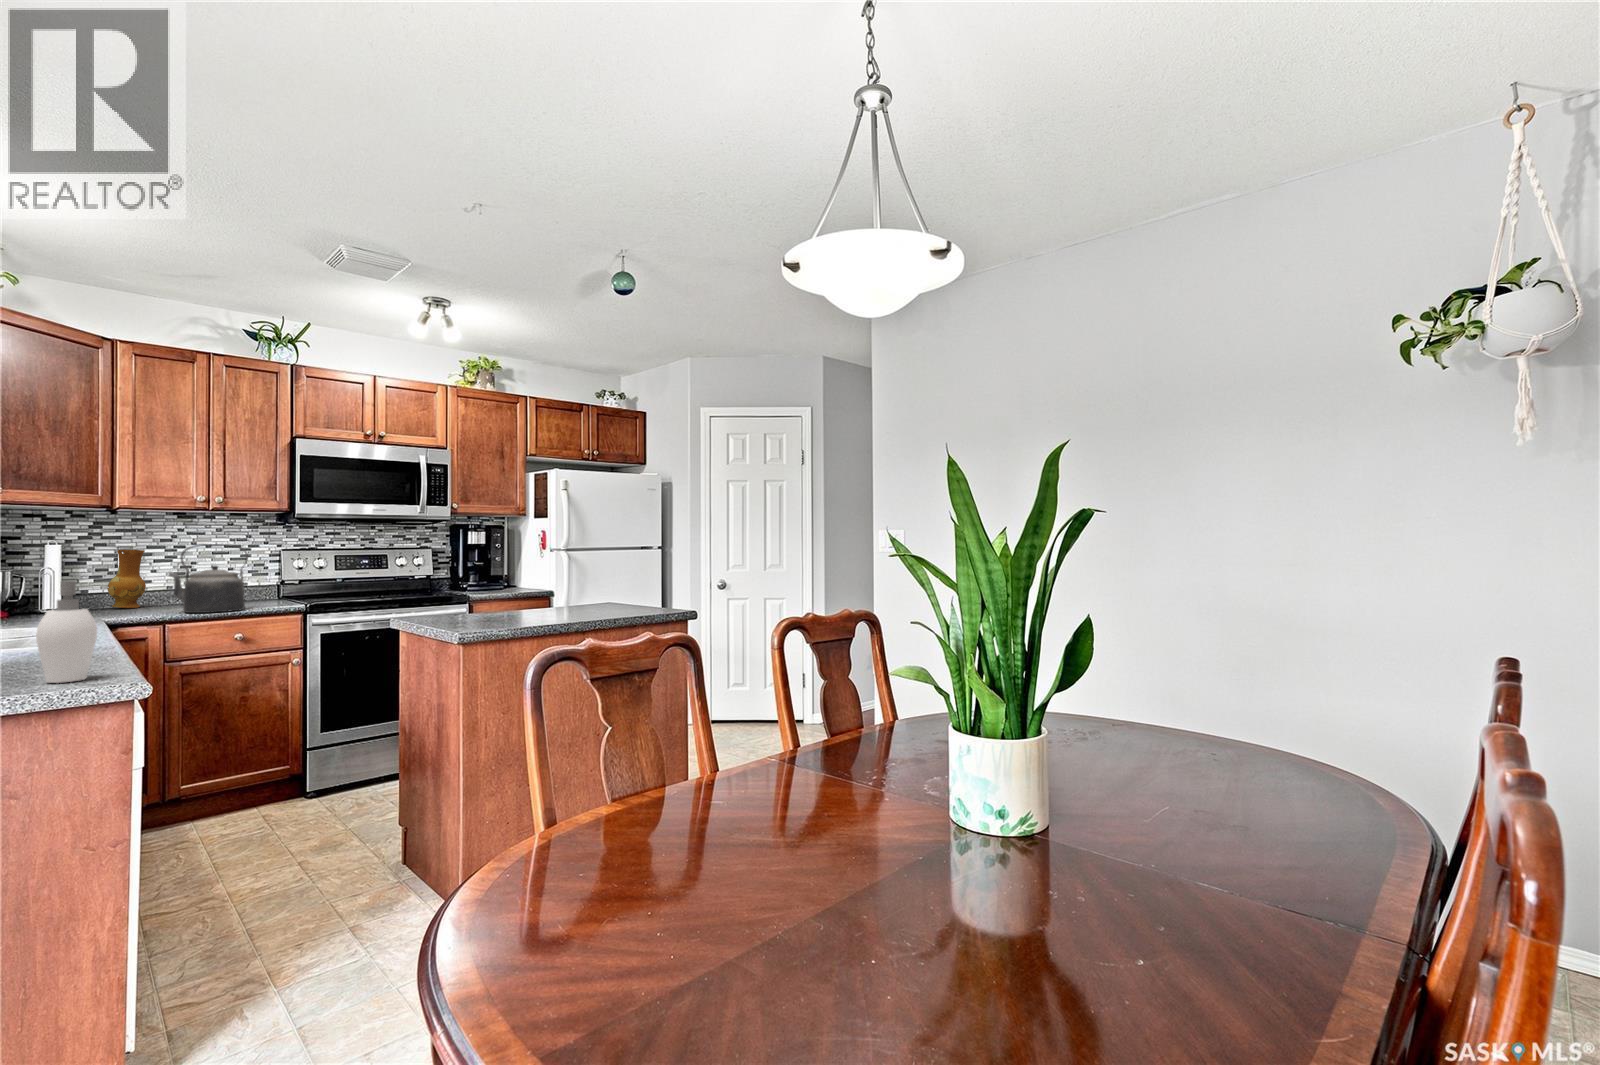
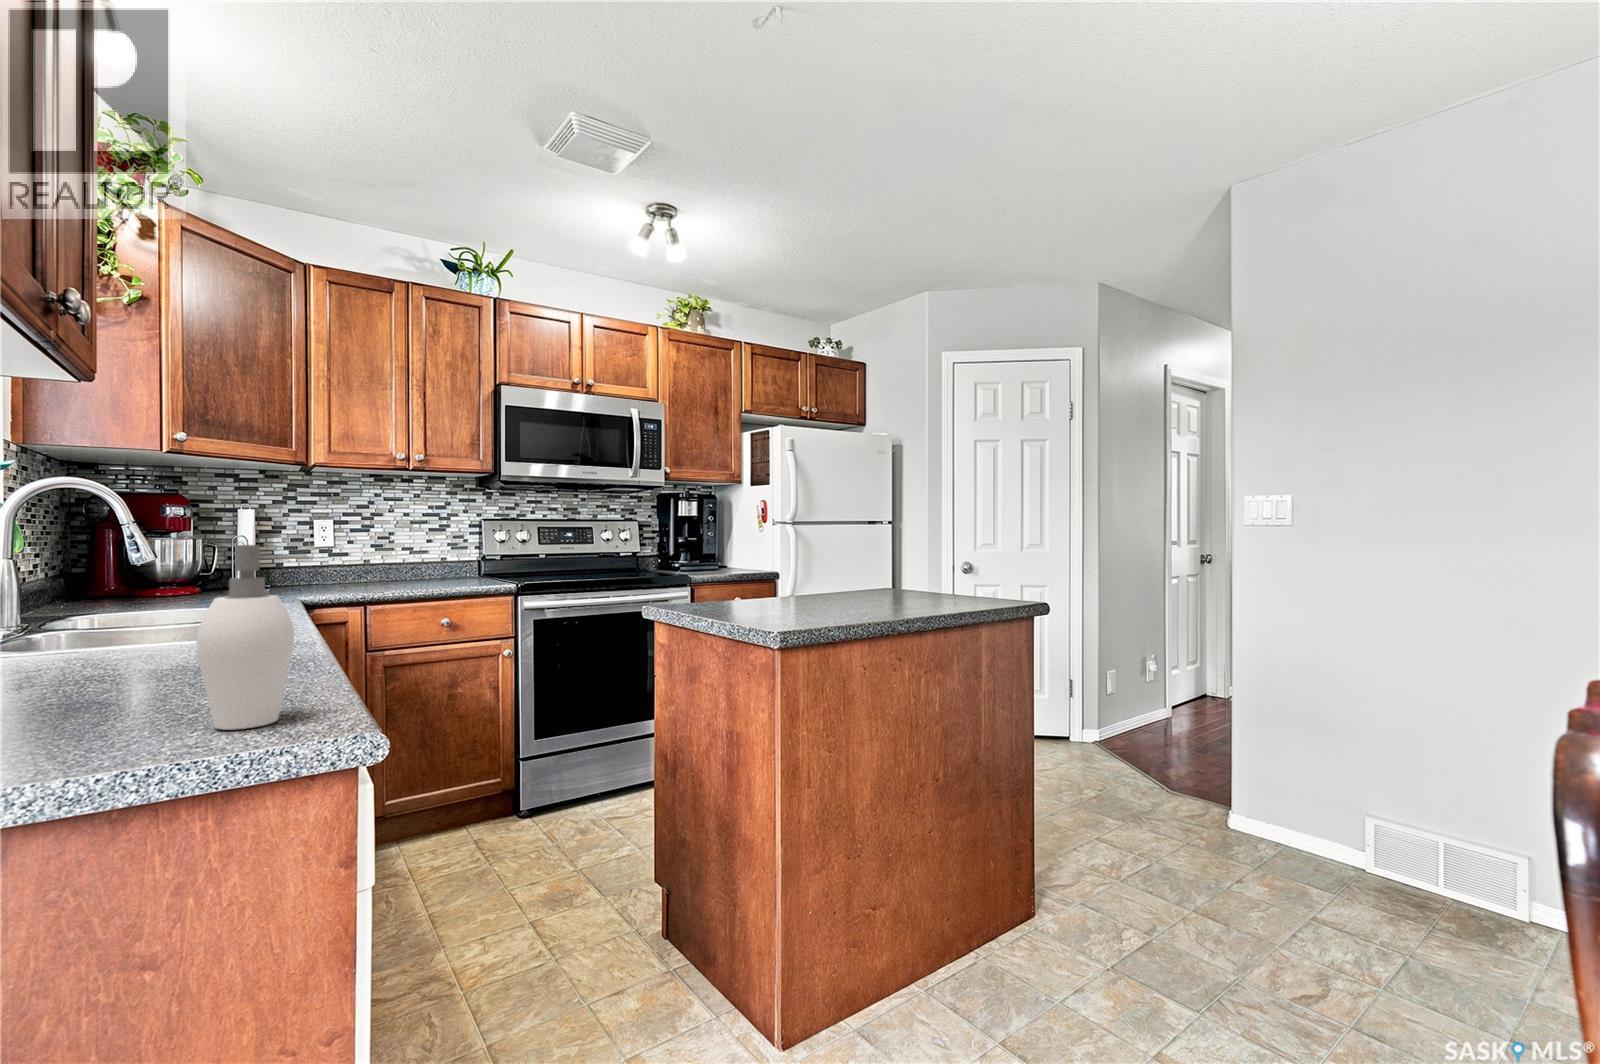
kettle: present [168,544,248,613] -> none [368,510,454,593]
ceramic jug: present [107,550,146,608] -> none [303,517,342,585]

